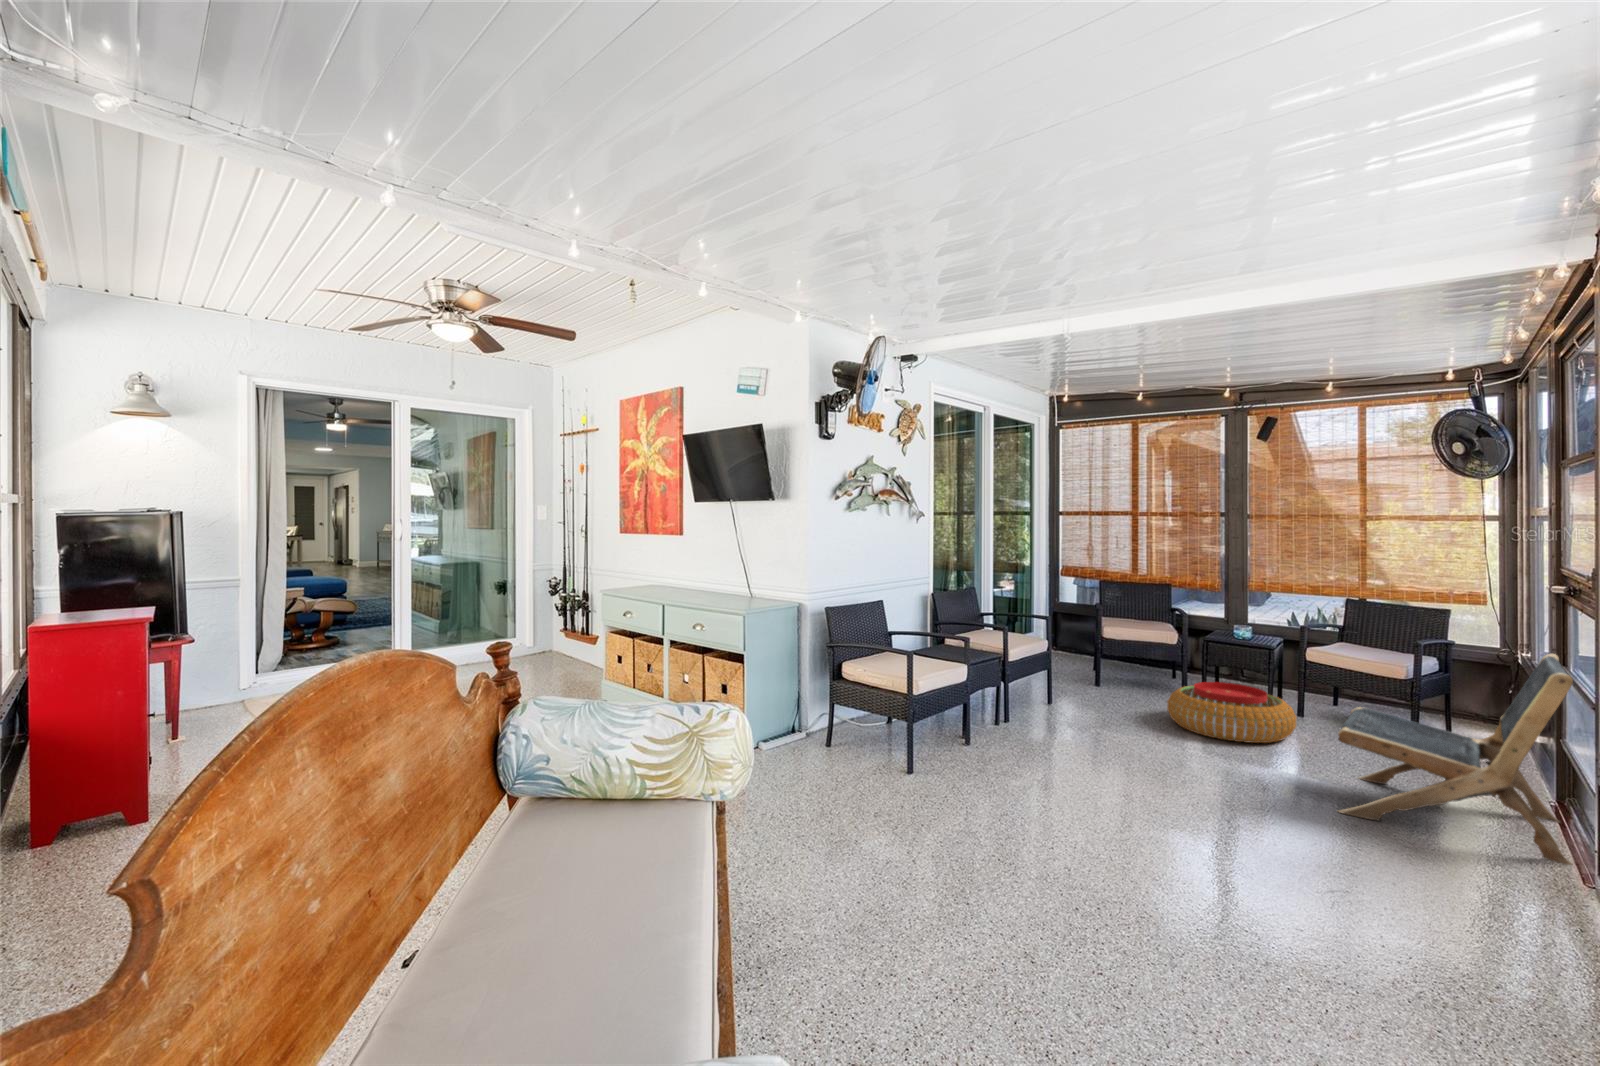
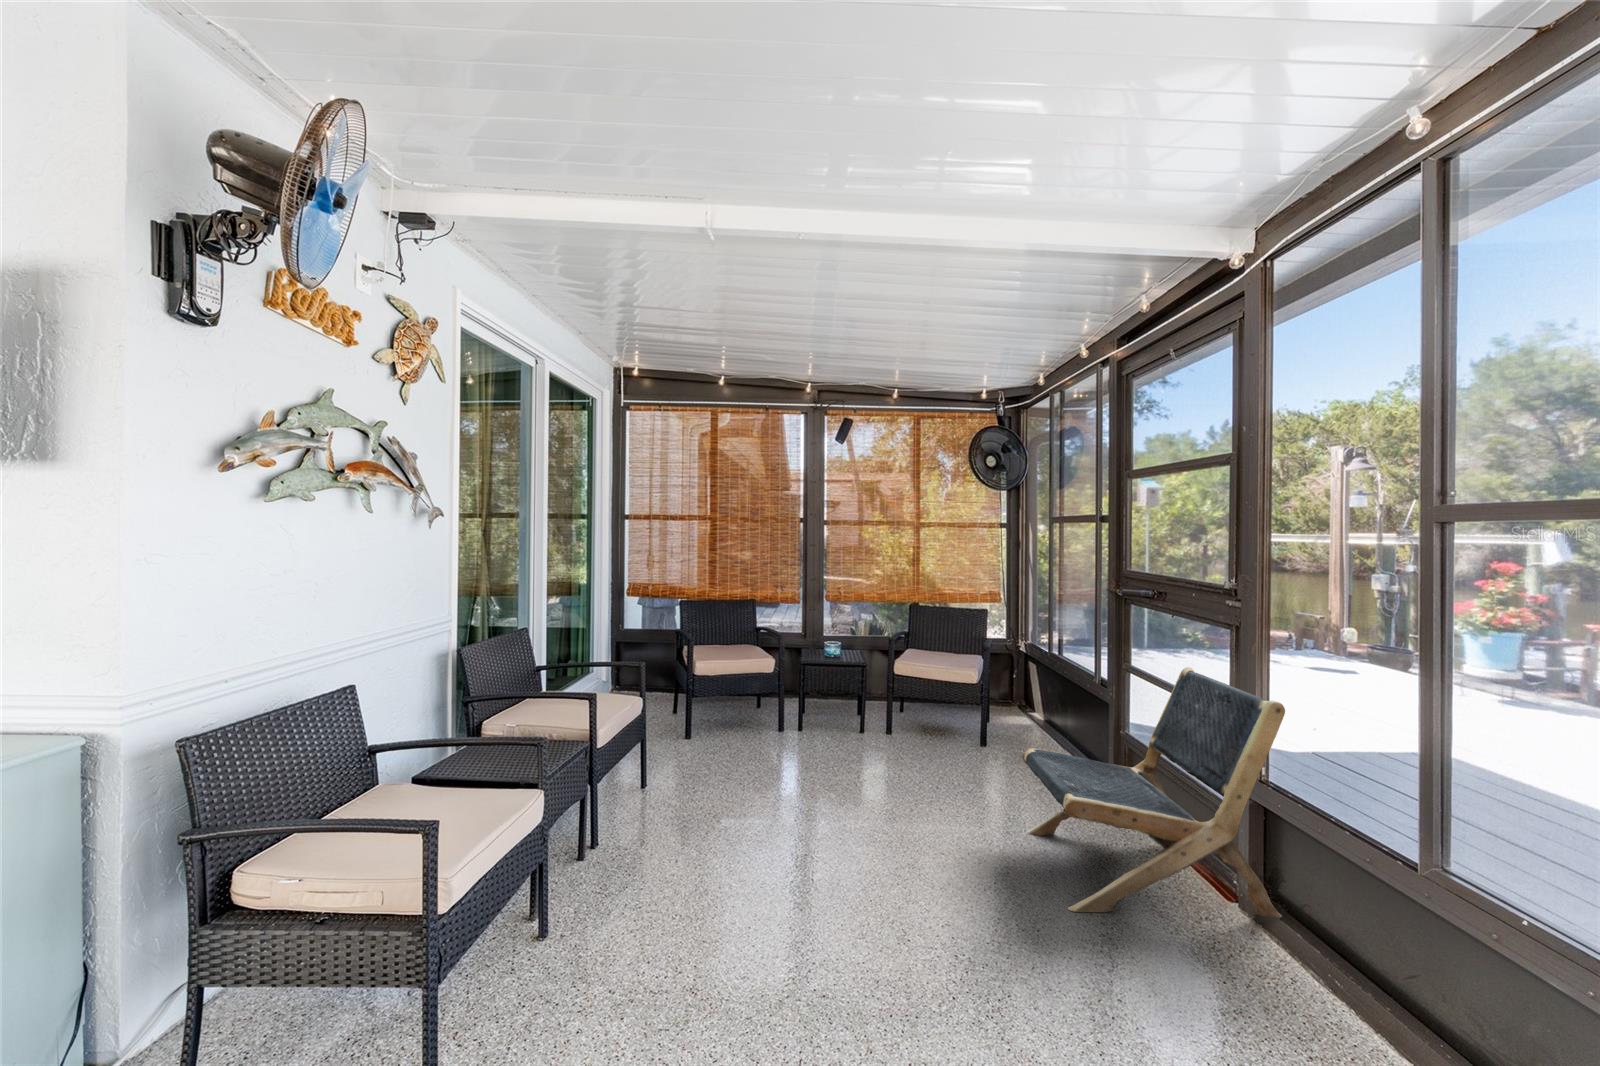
pouf: present [1167,682,1296,743] -> none [798,724,936,807]

